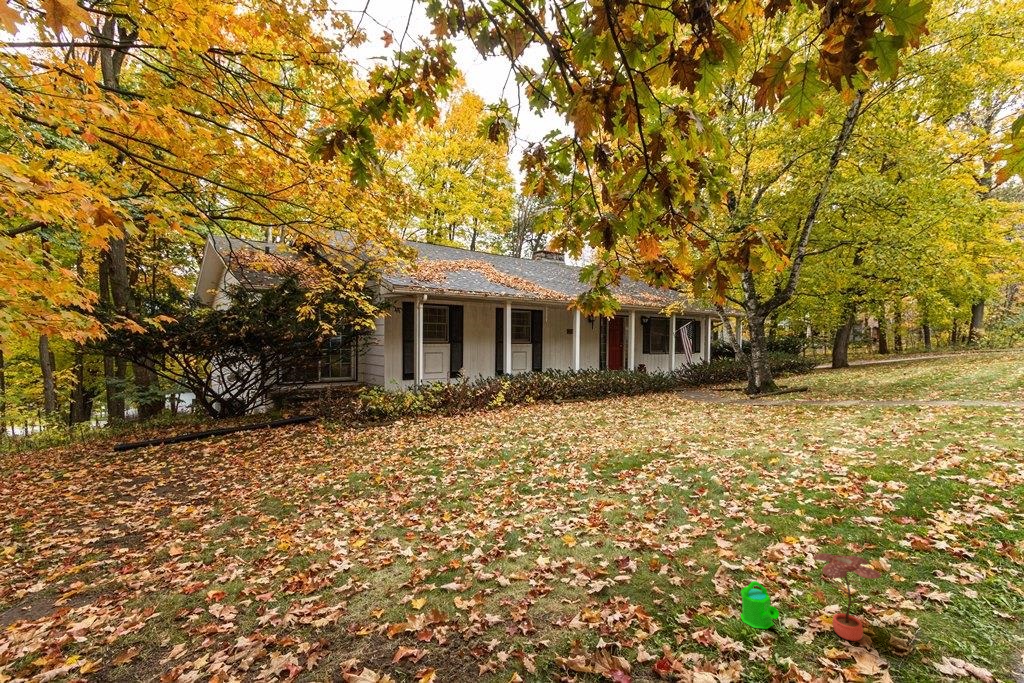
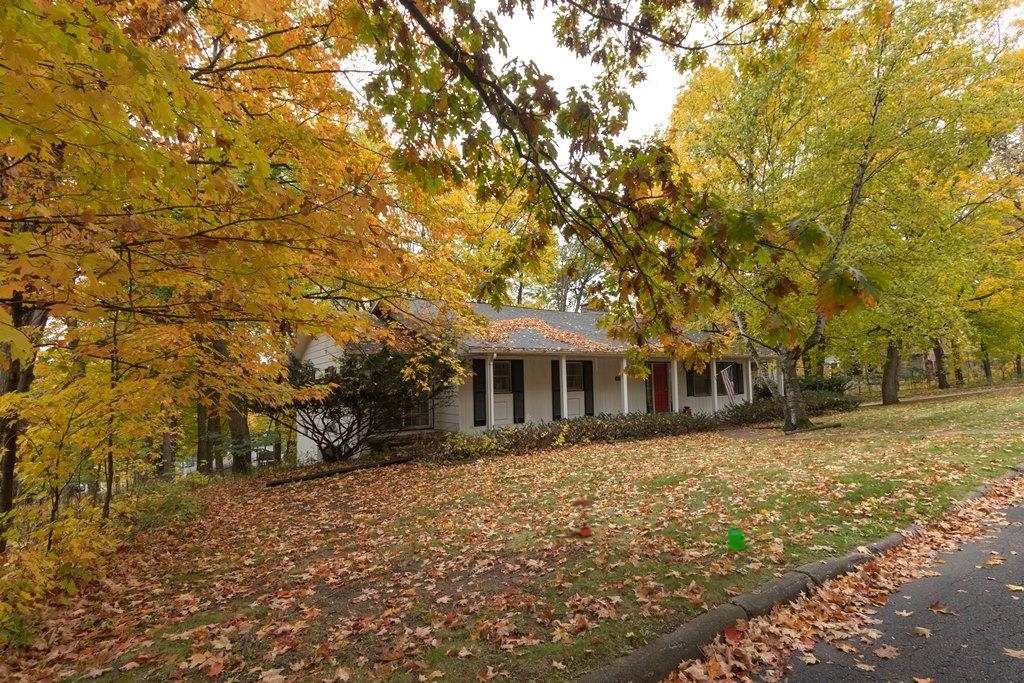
potted plant: present [813,553,881,641] -> present [571,500,594,536]

